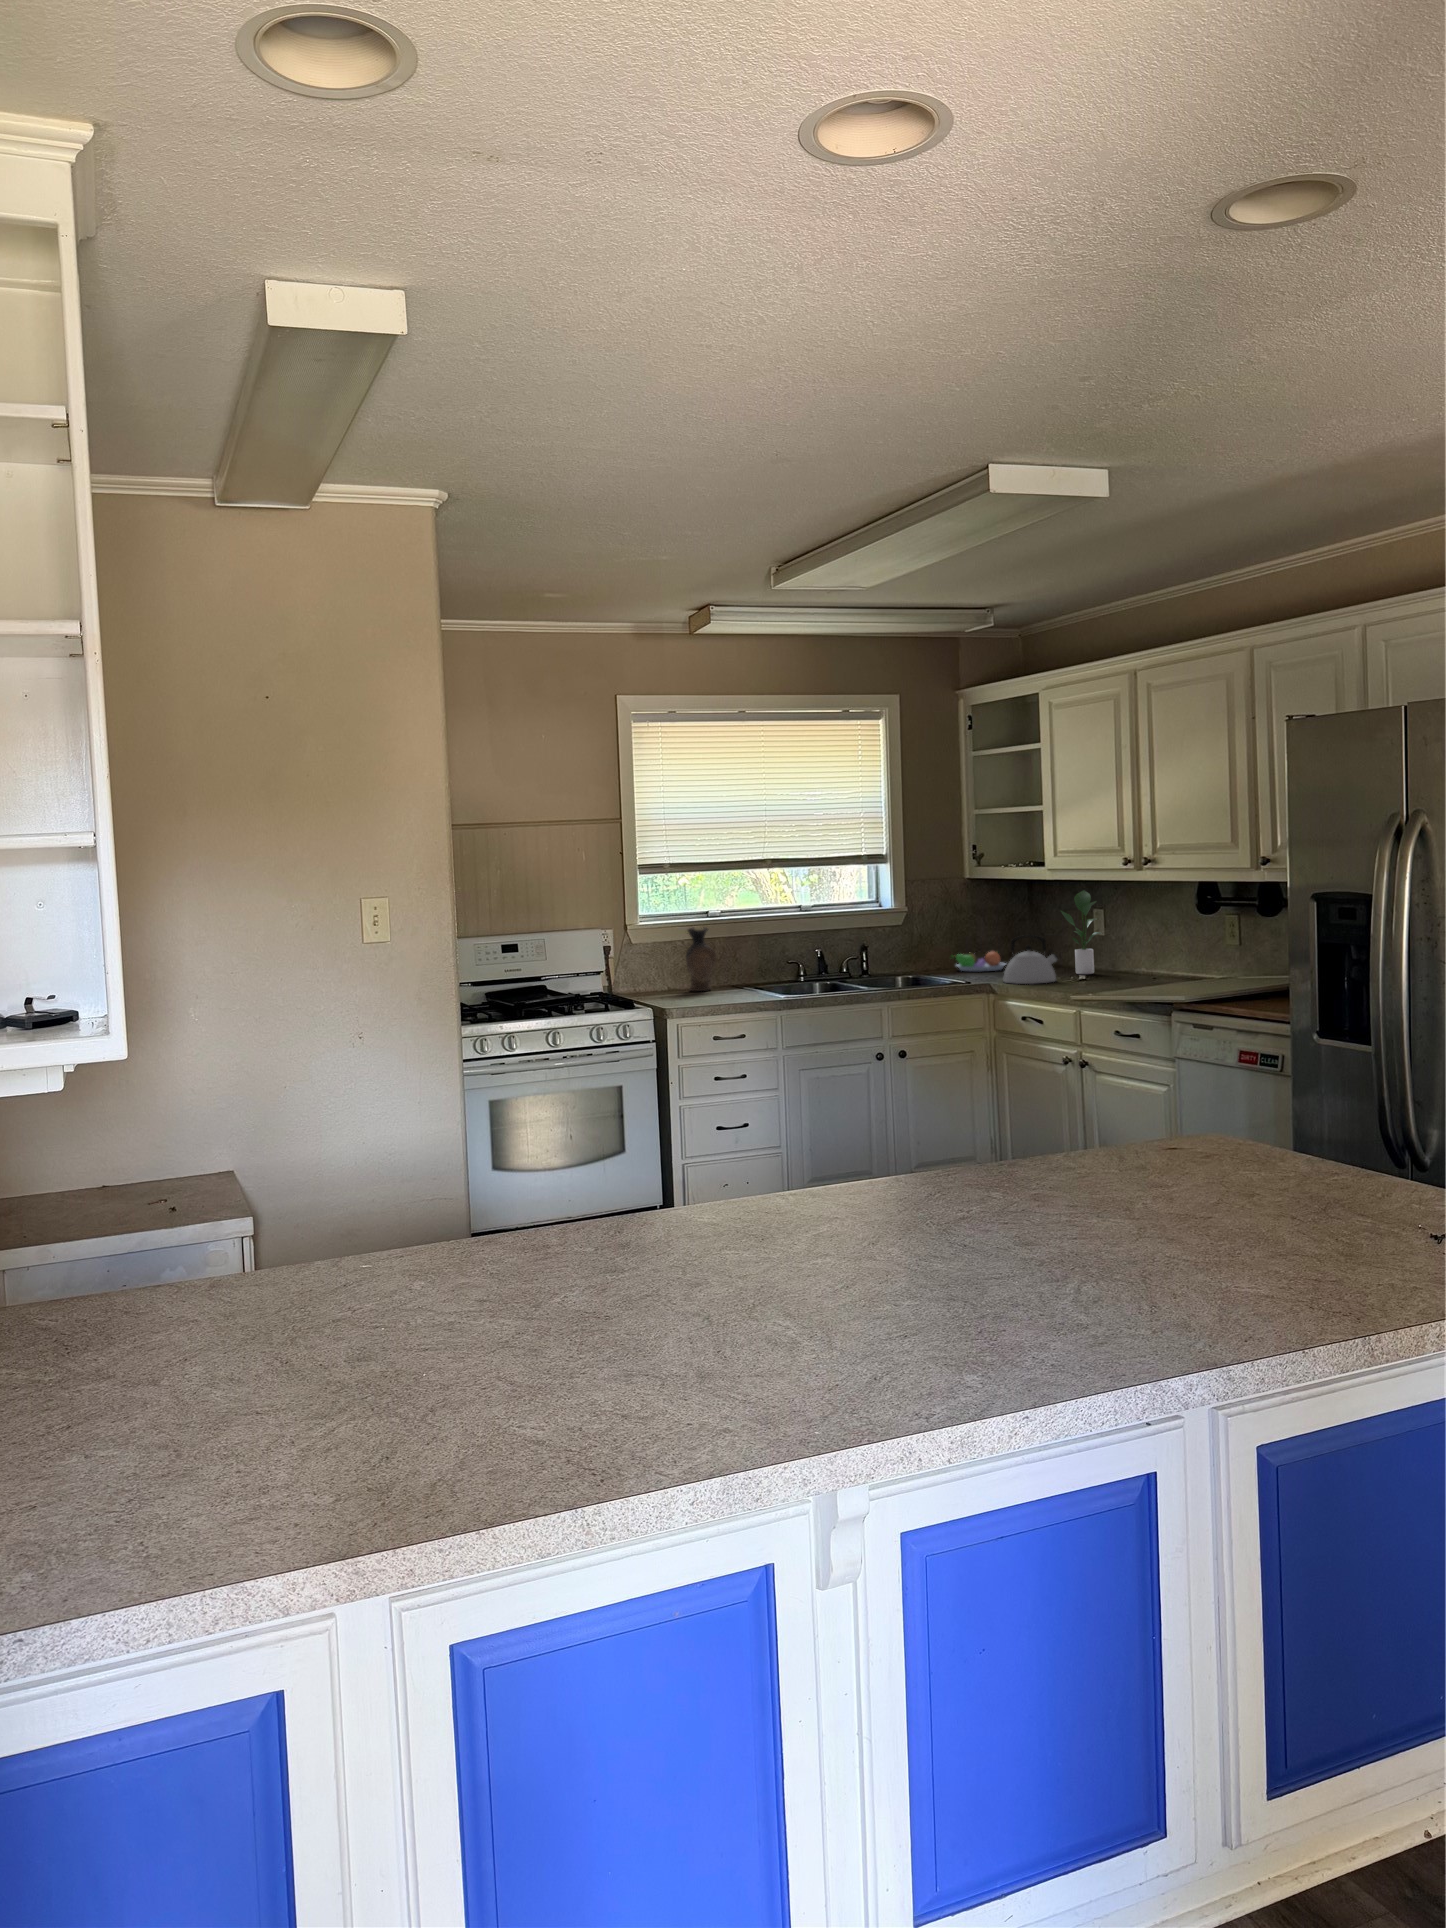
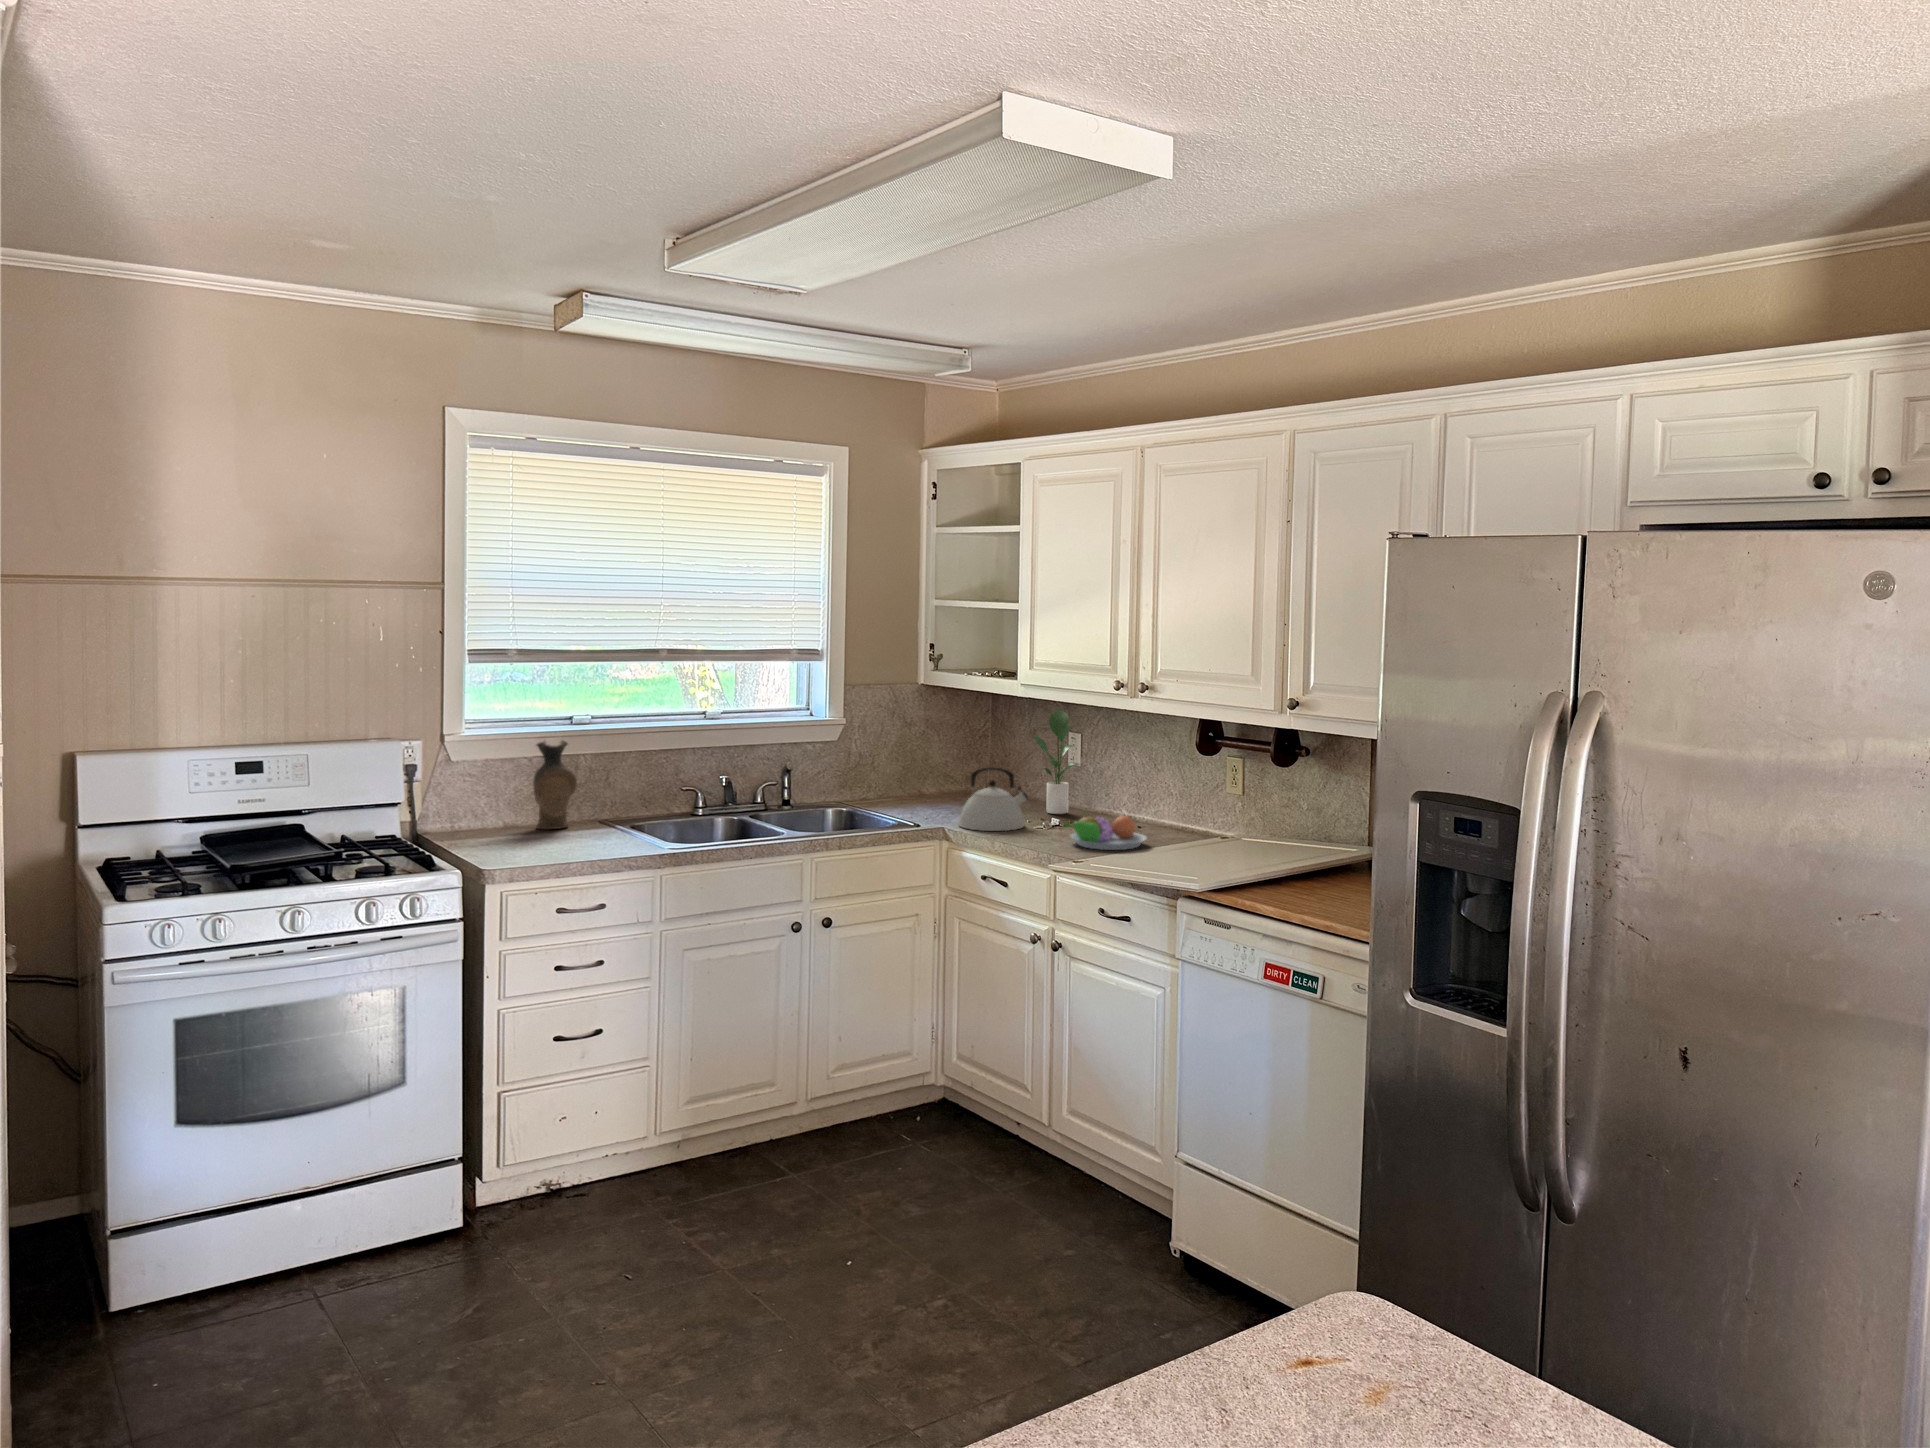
fruit bowl: present [952,951,1006,972] -> present [1064,812,1147,850]

